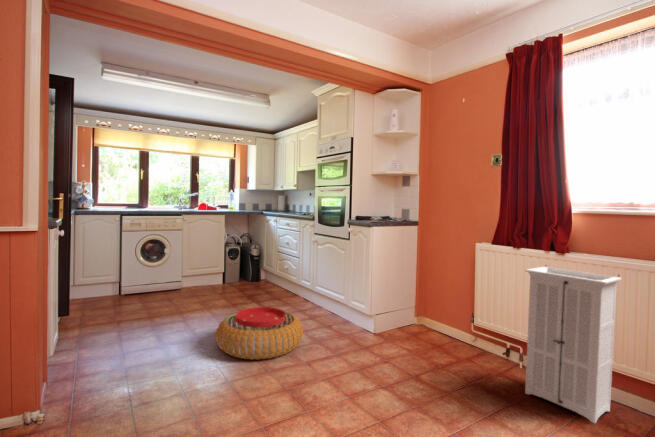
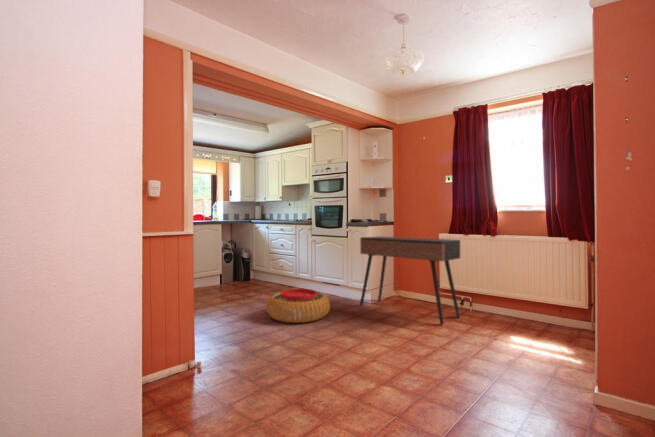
console table: none [355,241,499,393] -> present [360,236,460,324]
storage cabinet: present [525,266,621,423] -> none [477,243,527,328]

